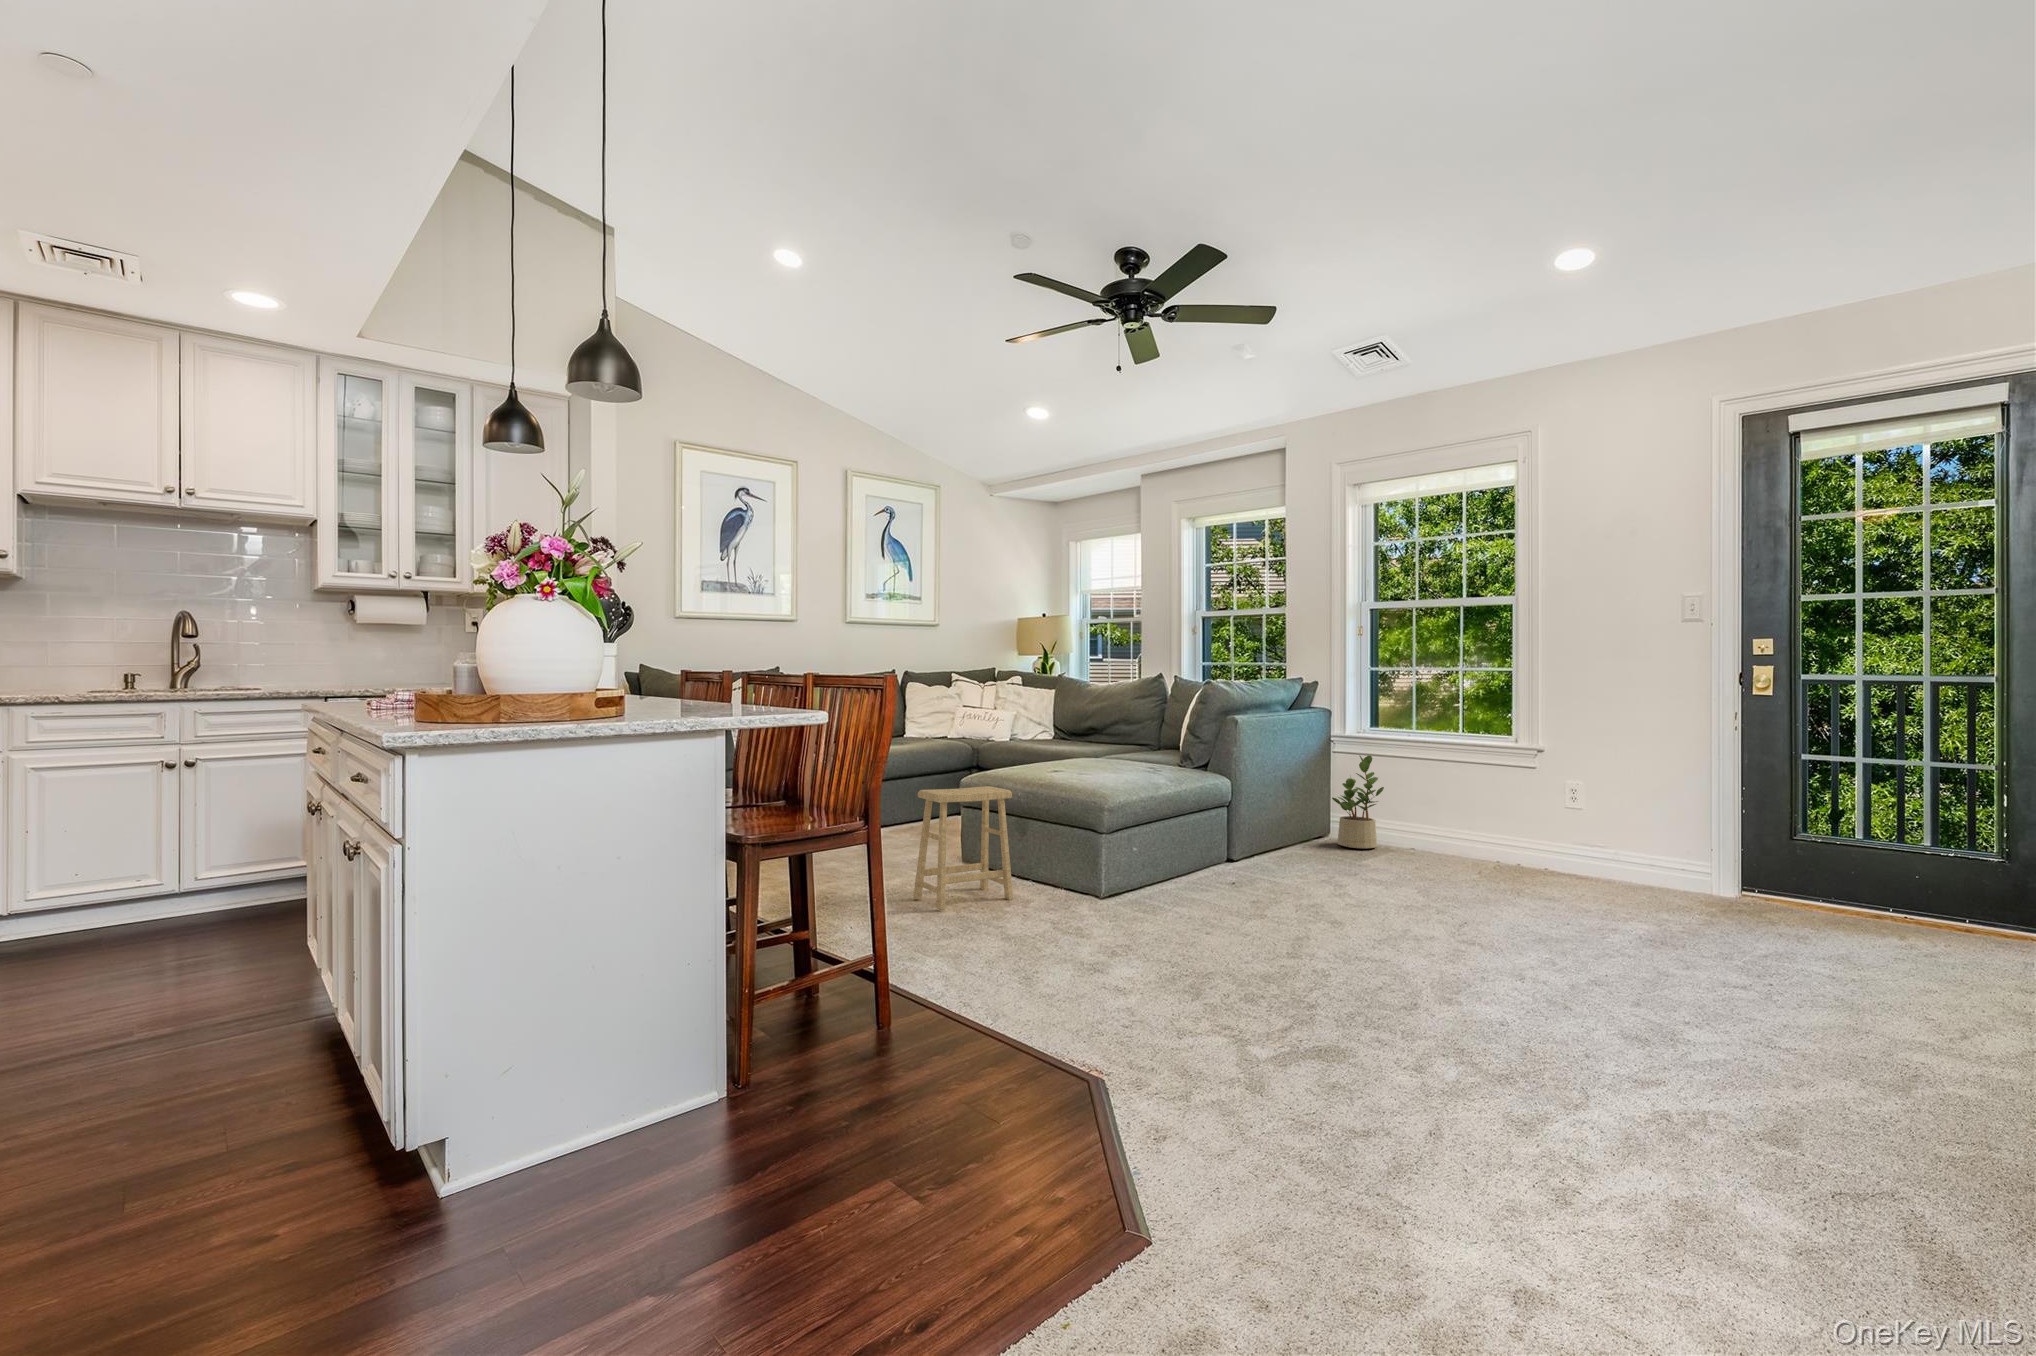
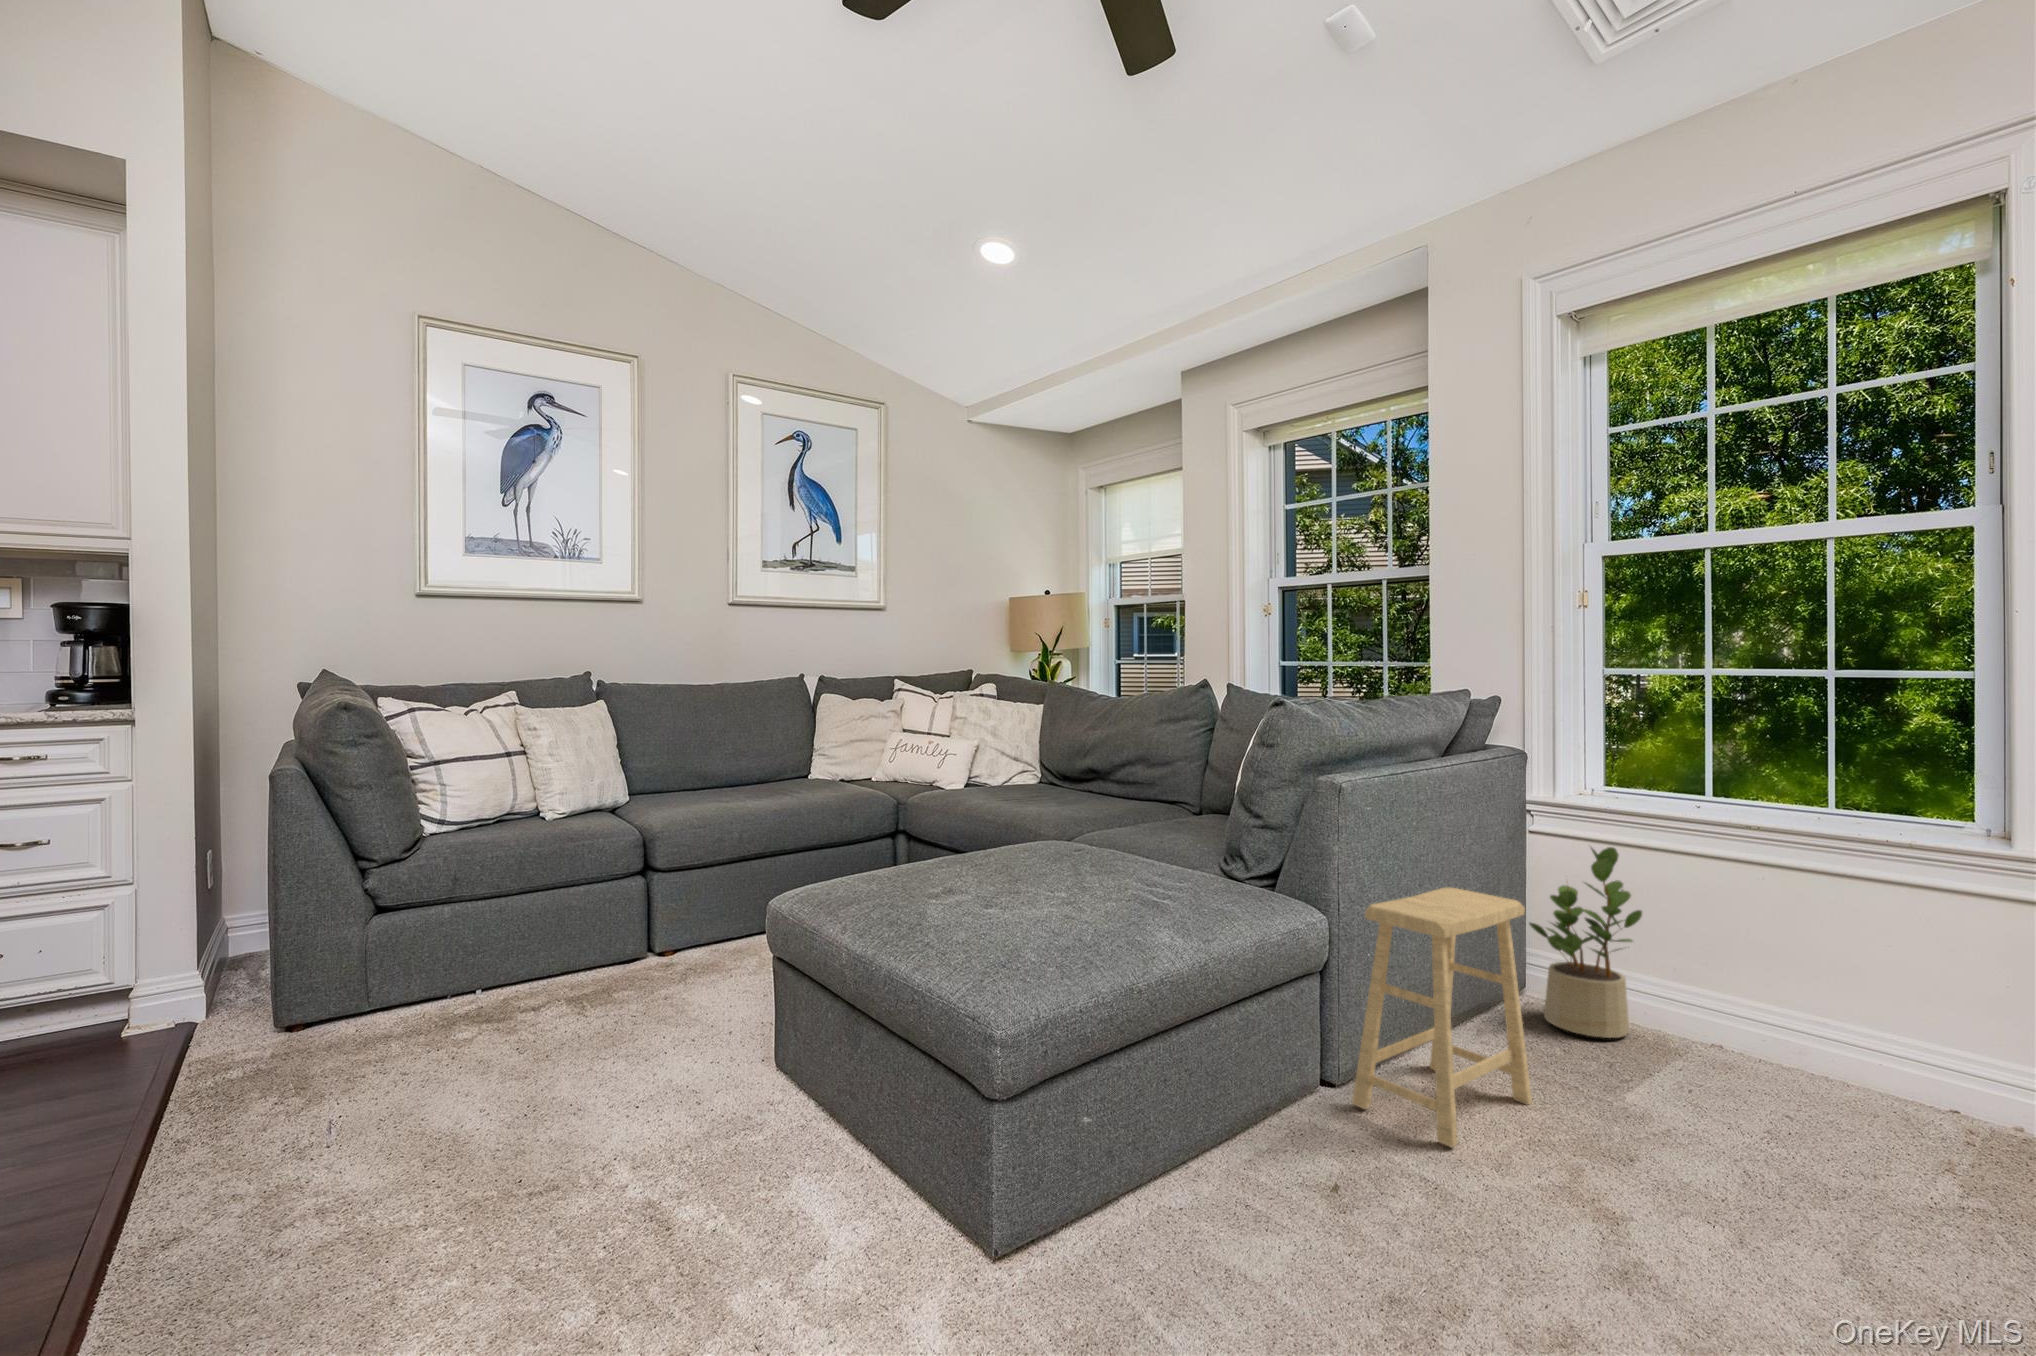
footstool: present [913,786,1013,910] -> present [1352,888,1532,1147]

